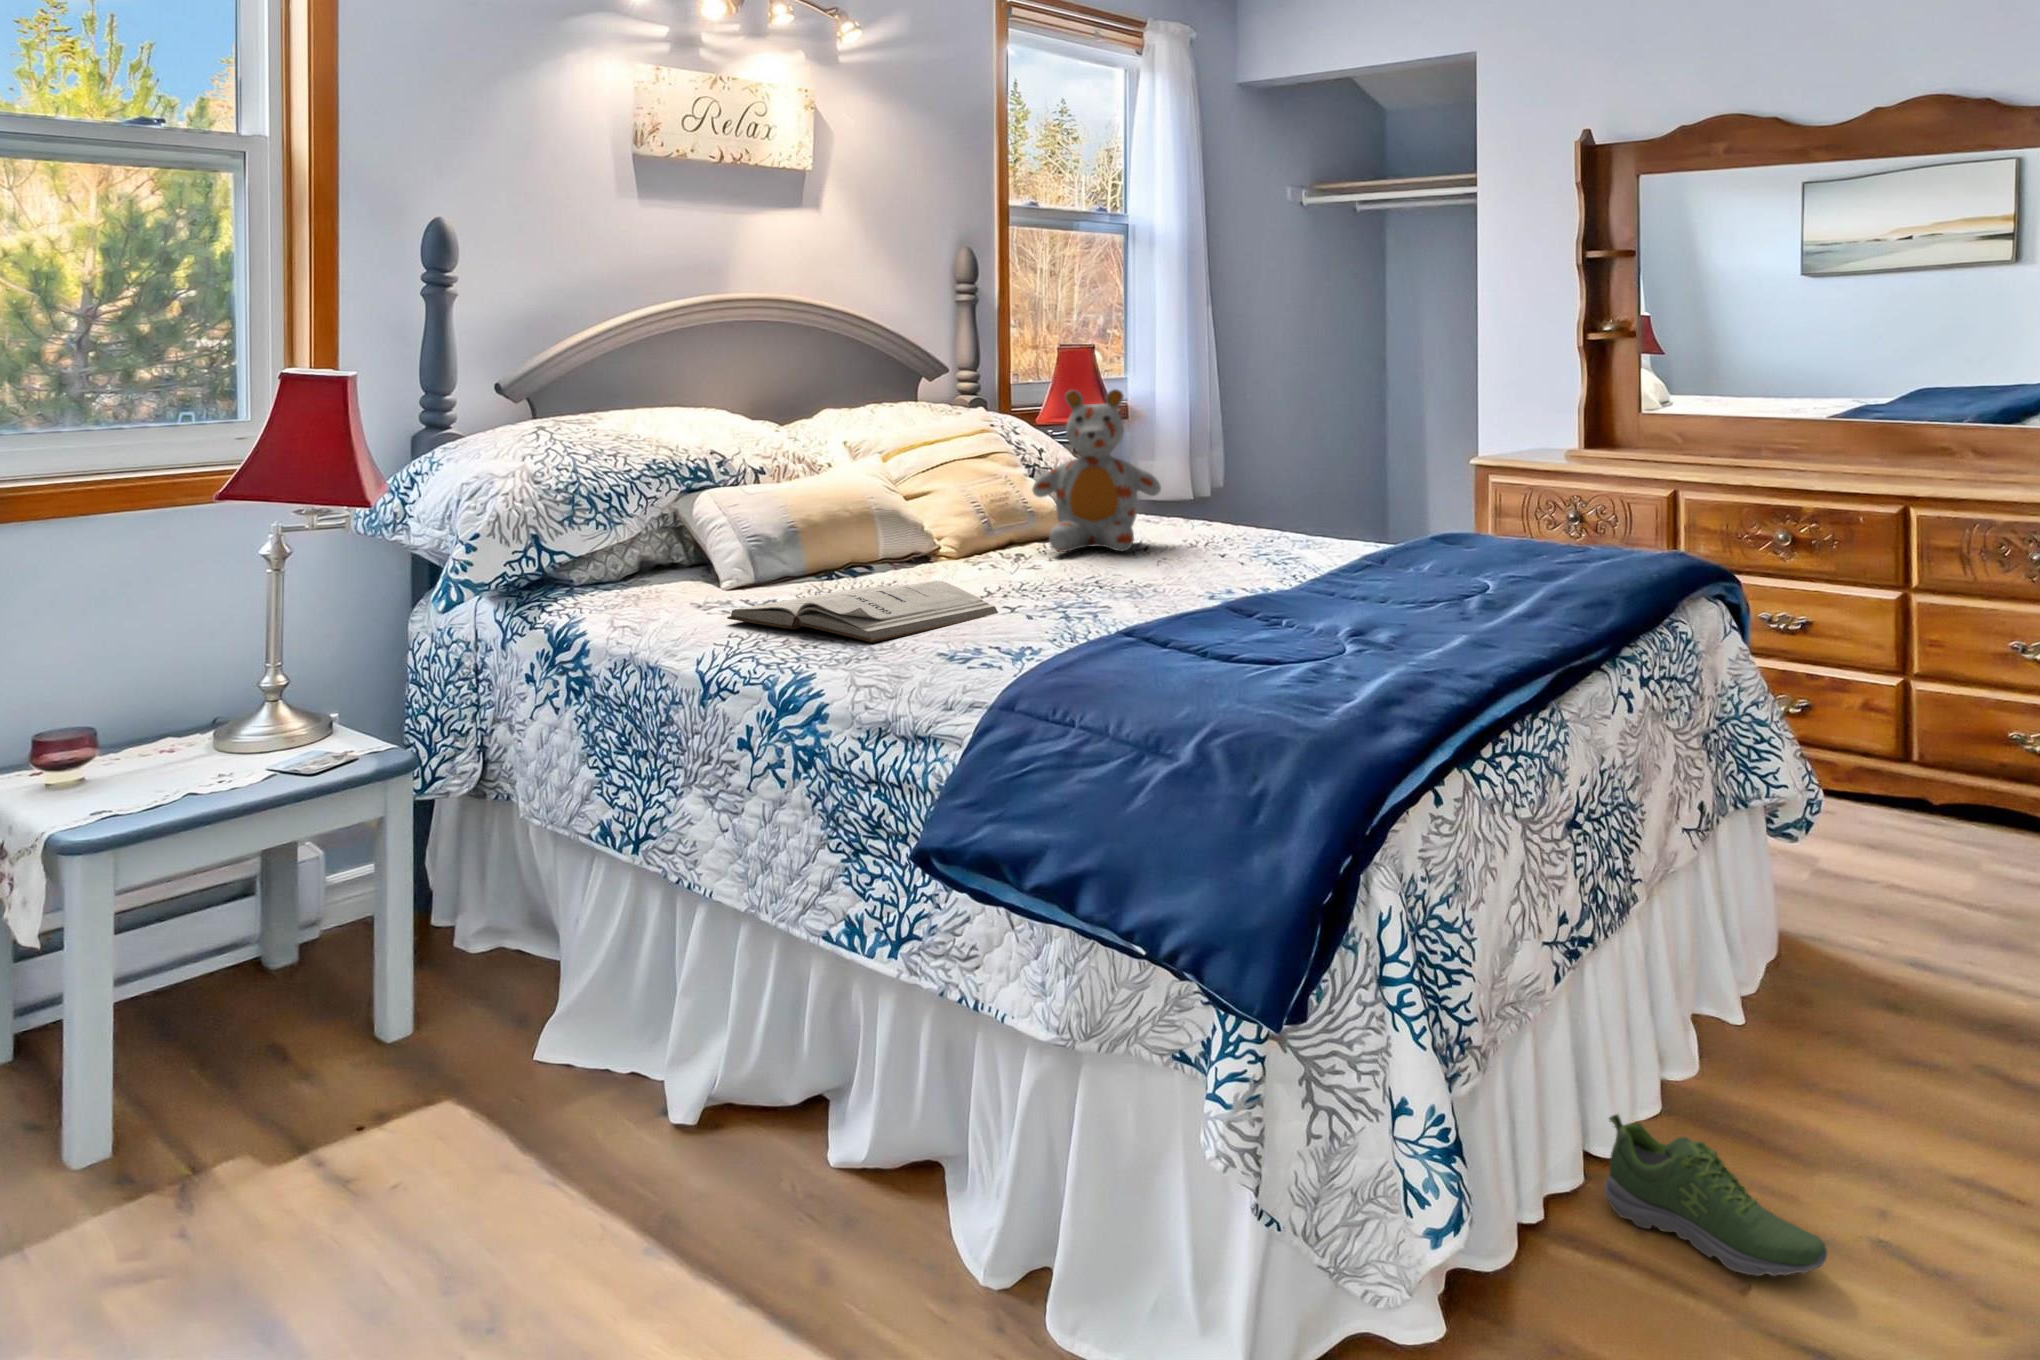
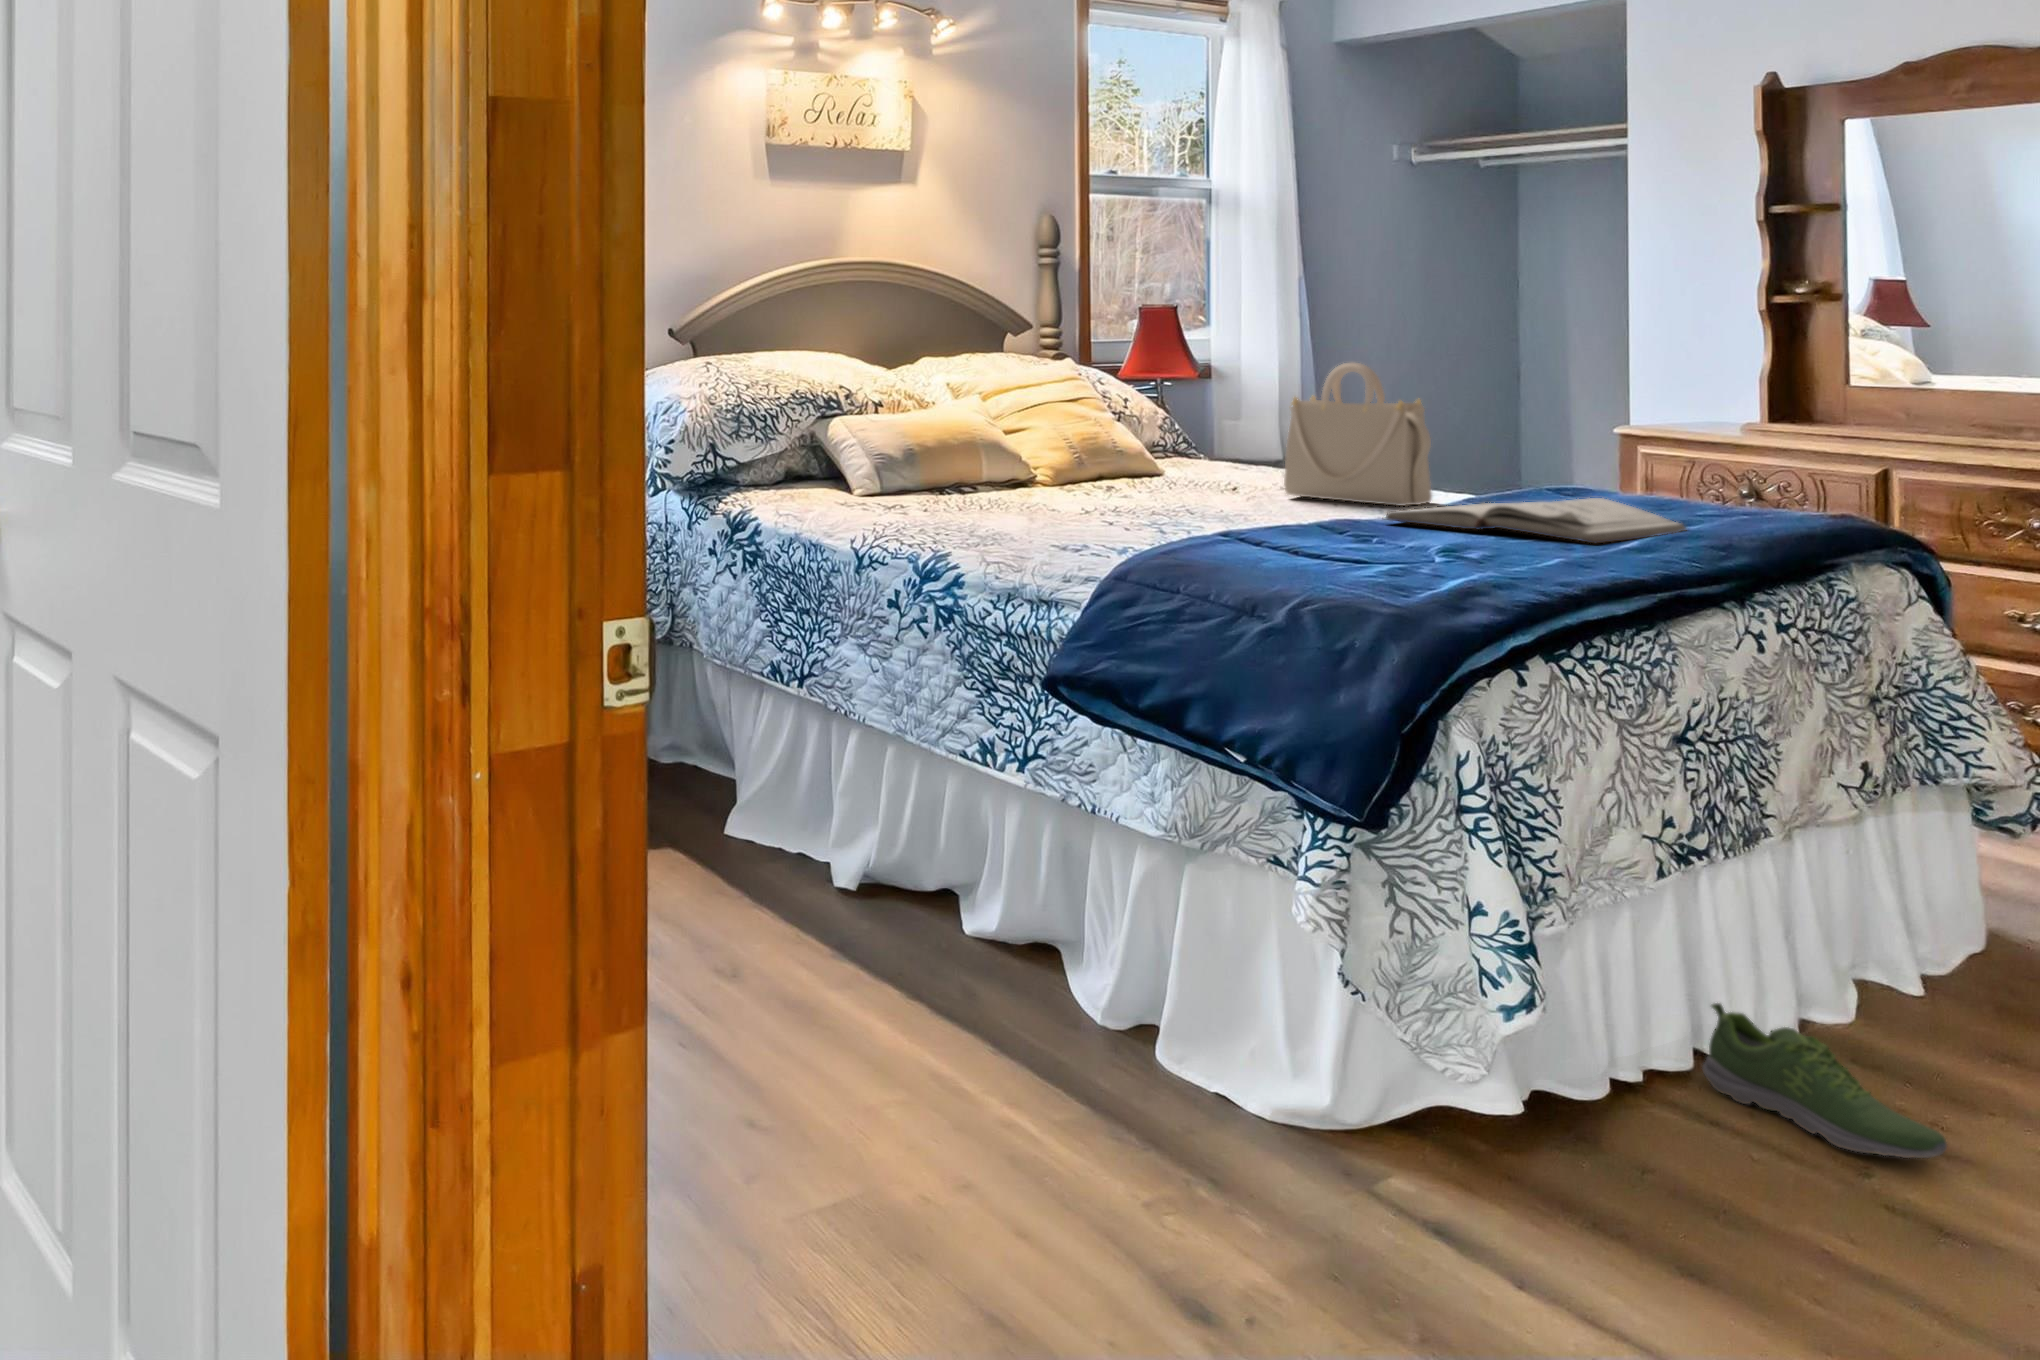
stuffed bear: present [1032,389,1161,552] -> none [1128,342,1257,490]
handbag: none [1188,411,1327,563] -> present [1284,363,1432,506]
book: present [727,581,998,642] -> present [1384,498,1686,543]

